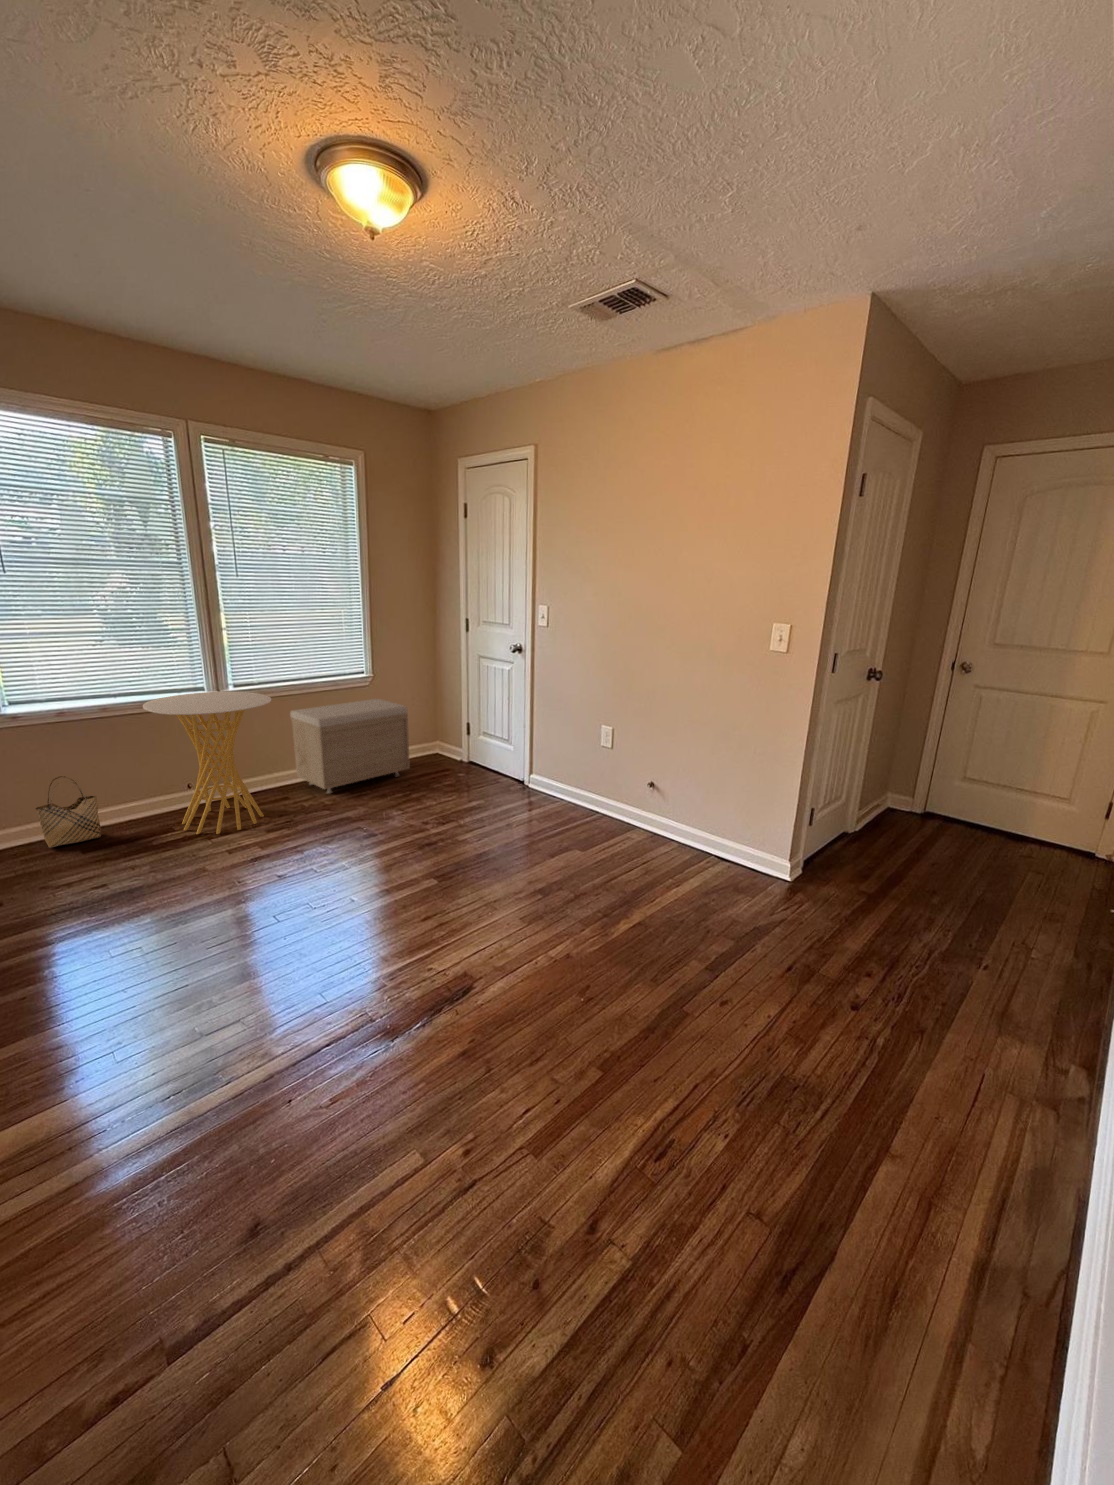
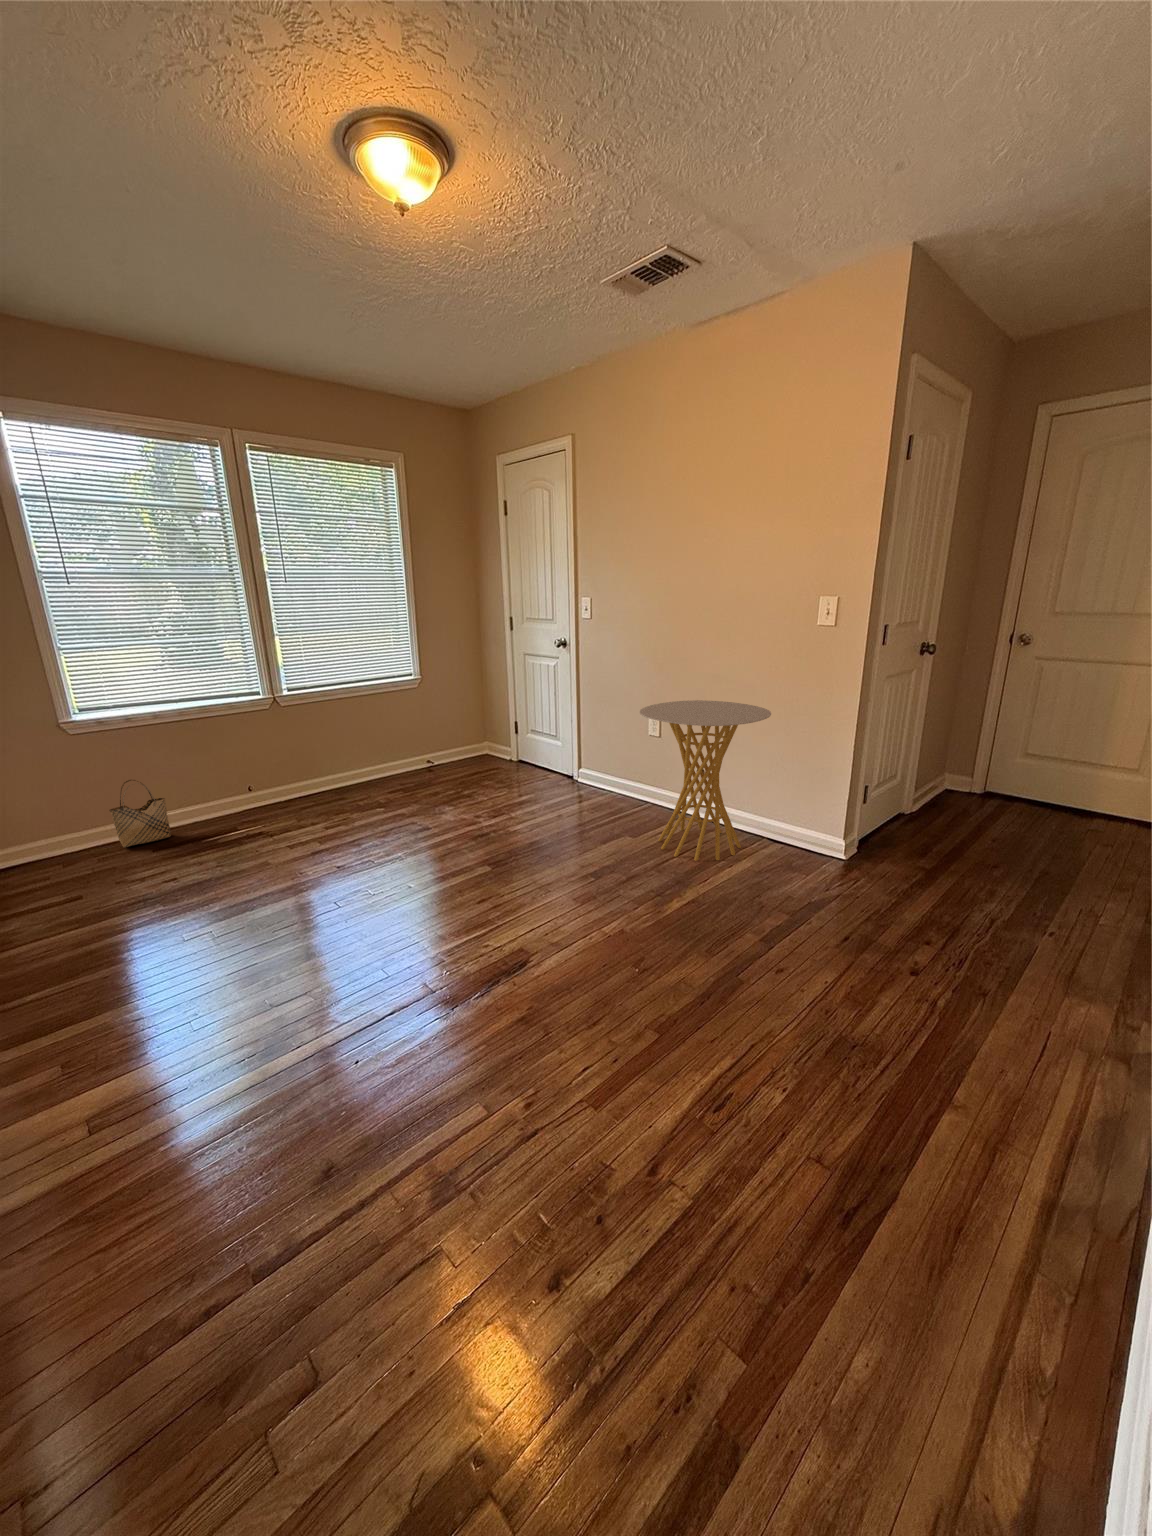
side table: present [143,691,271,834] -> present [640,700,771,861]
storage bench: present [290,699,410,793] -> none [343,701,461,793]

